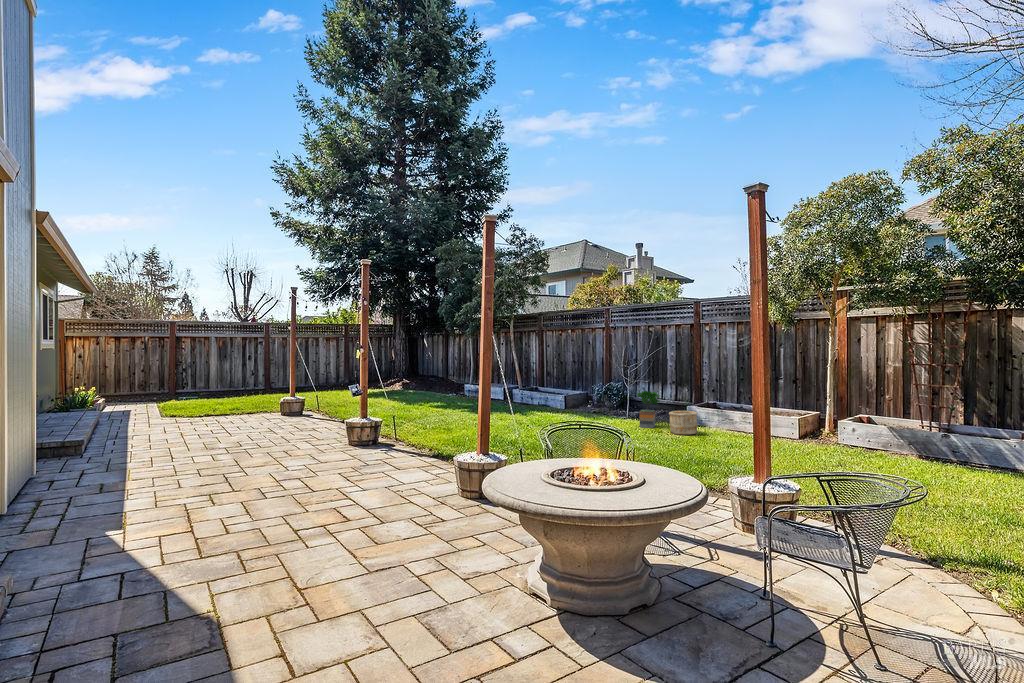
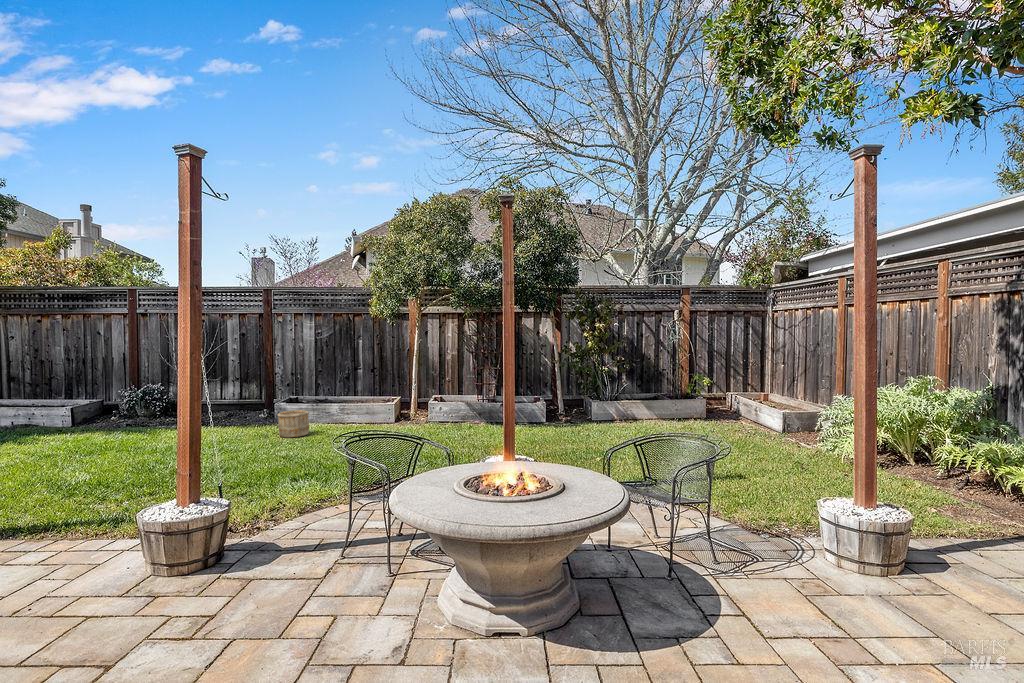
potted tree: present [637,391,660,428] -> none [226,392,259,437]

